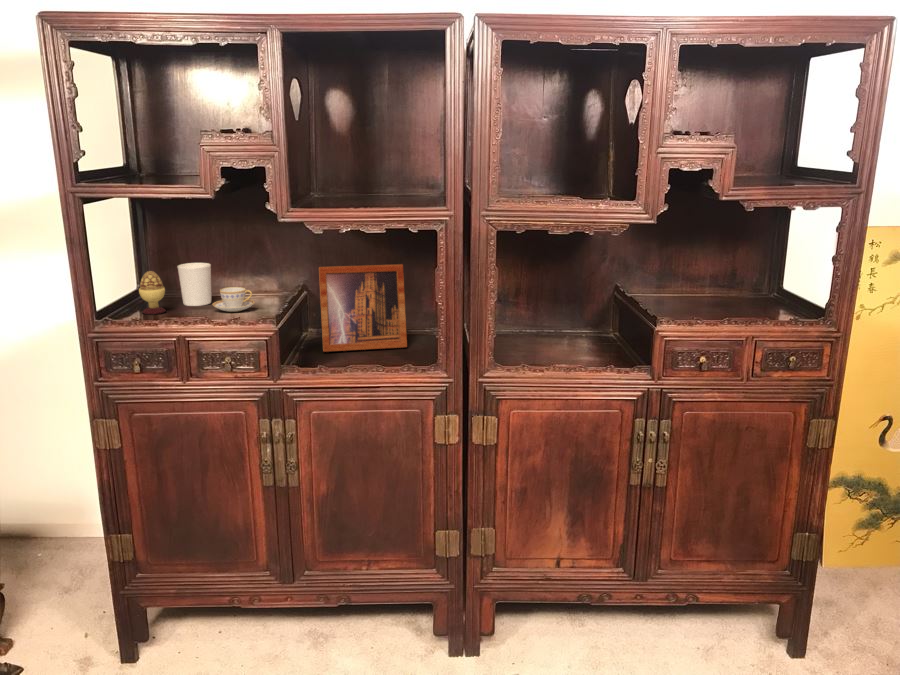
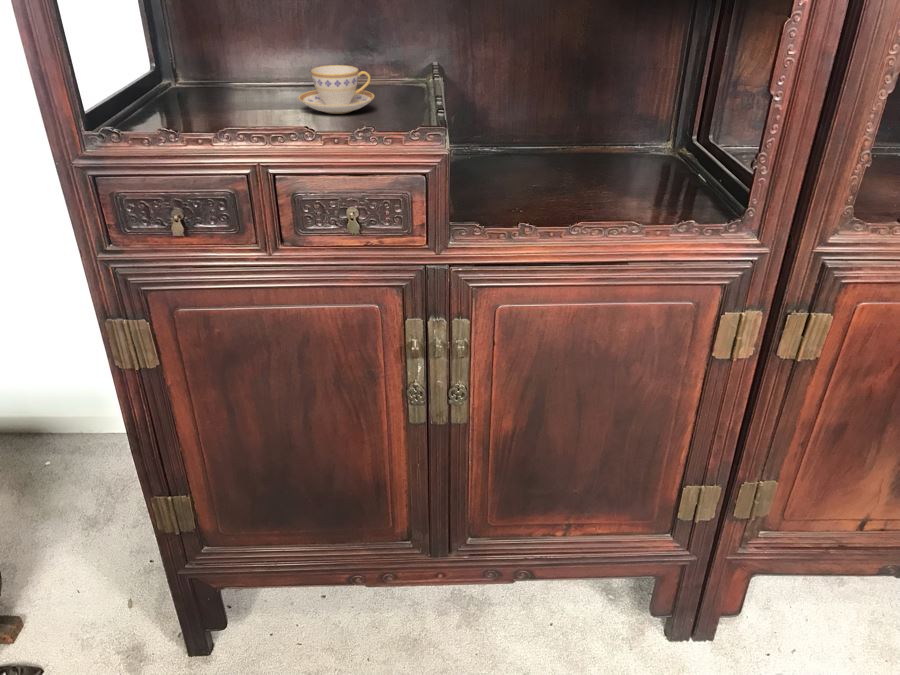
candle holder: present [177,263,211,306] -> none [222,19,285,101]
picture frame: present [319,264,407,352] -> none [482,23,639,188]
decorative egg: present [139,271,166,314] -> none [160,30,214,119]

